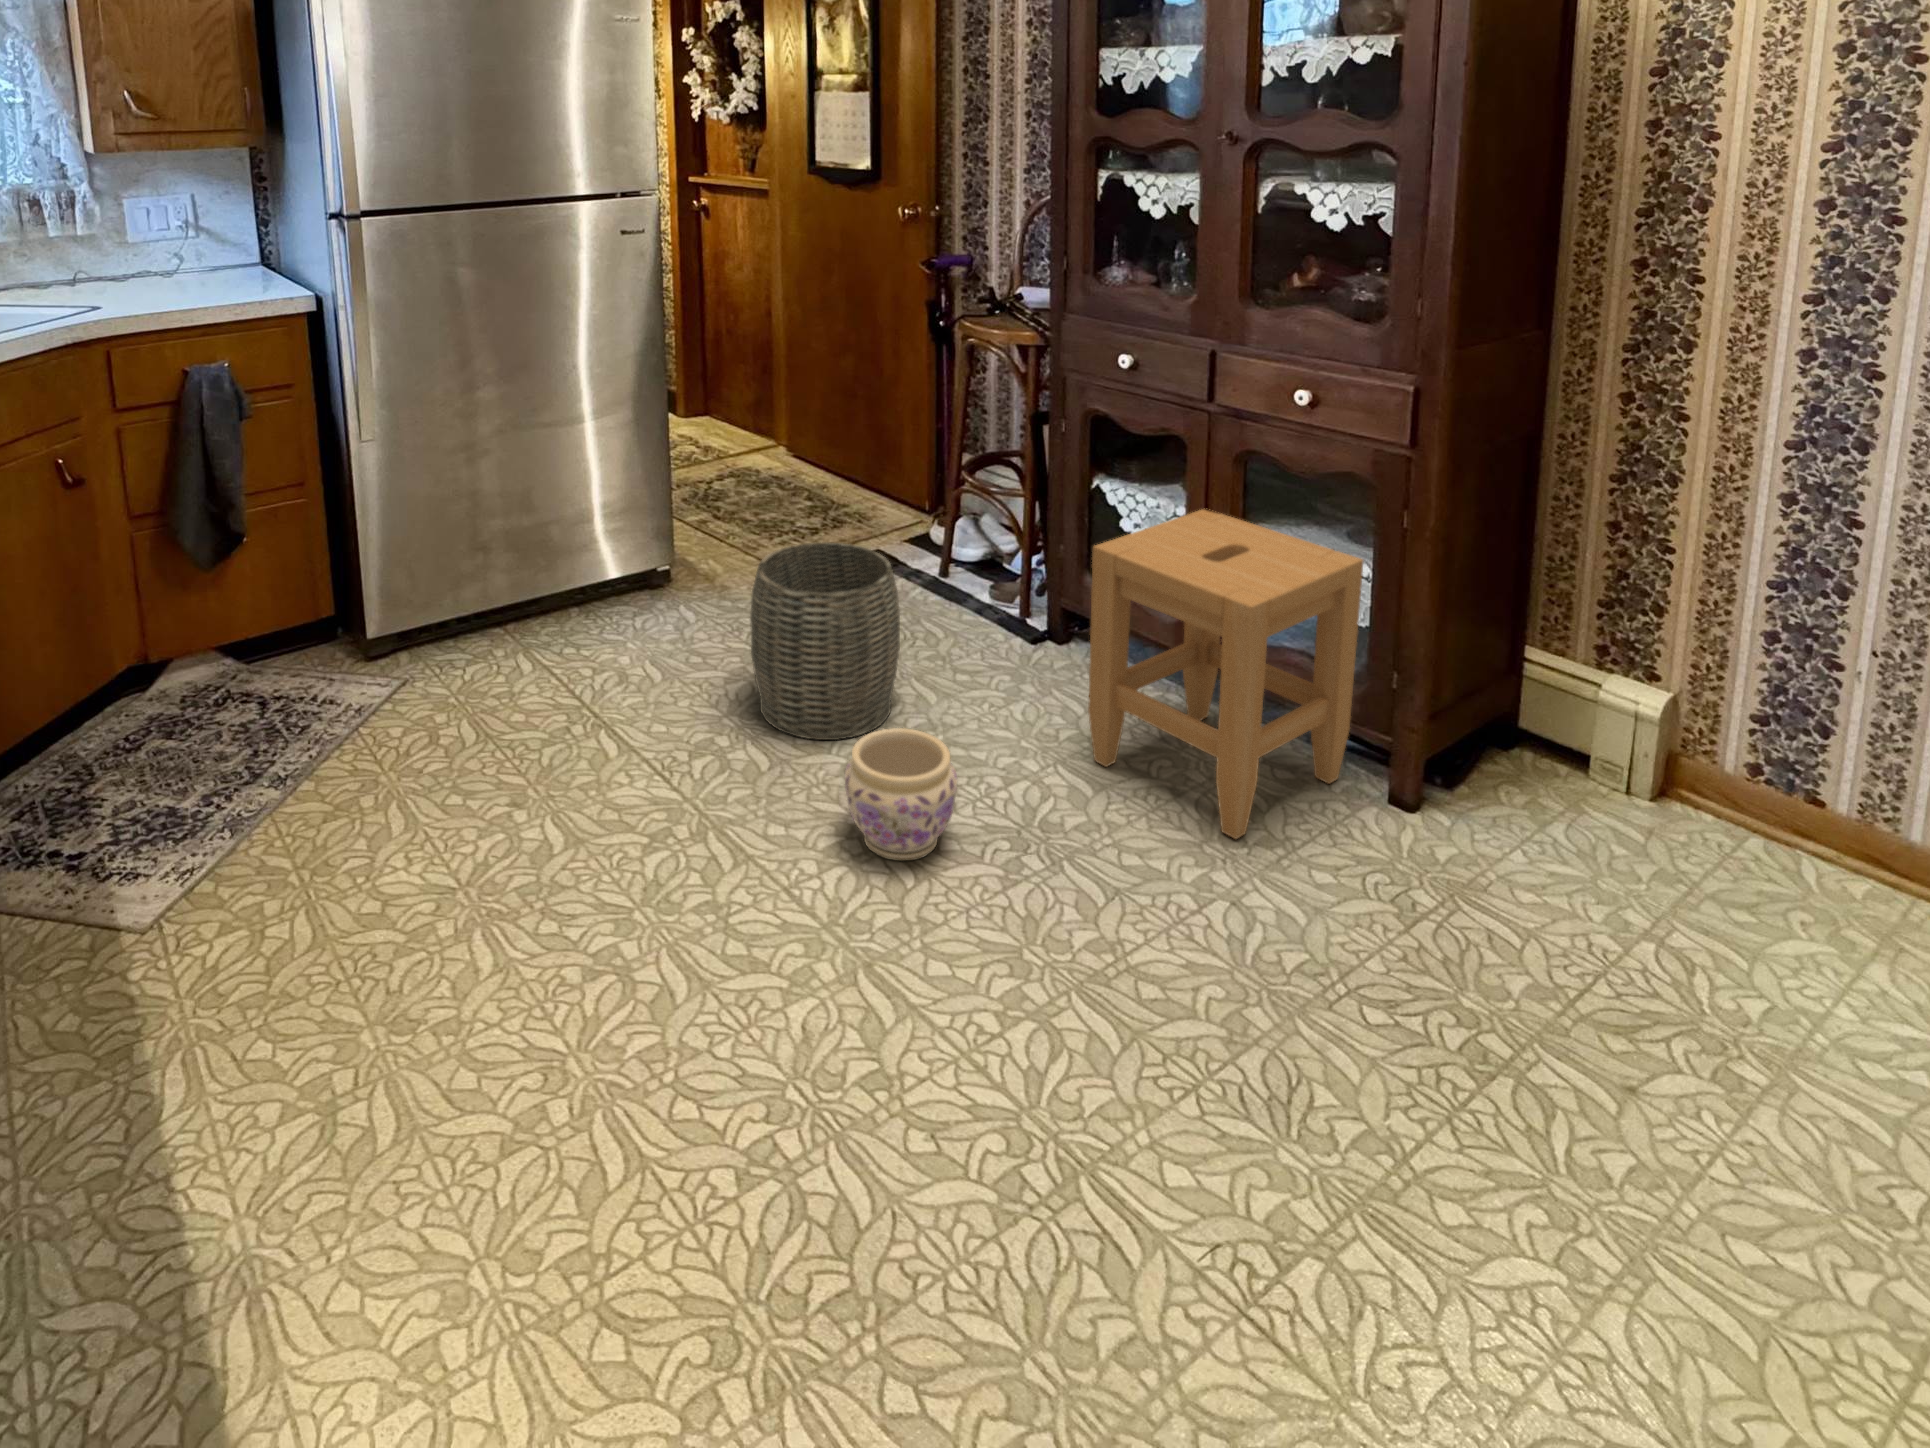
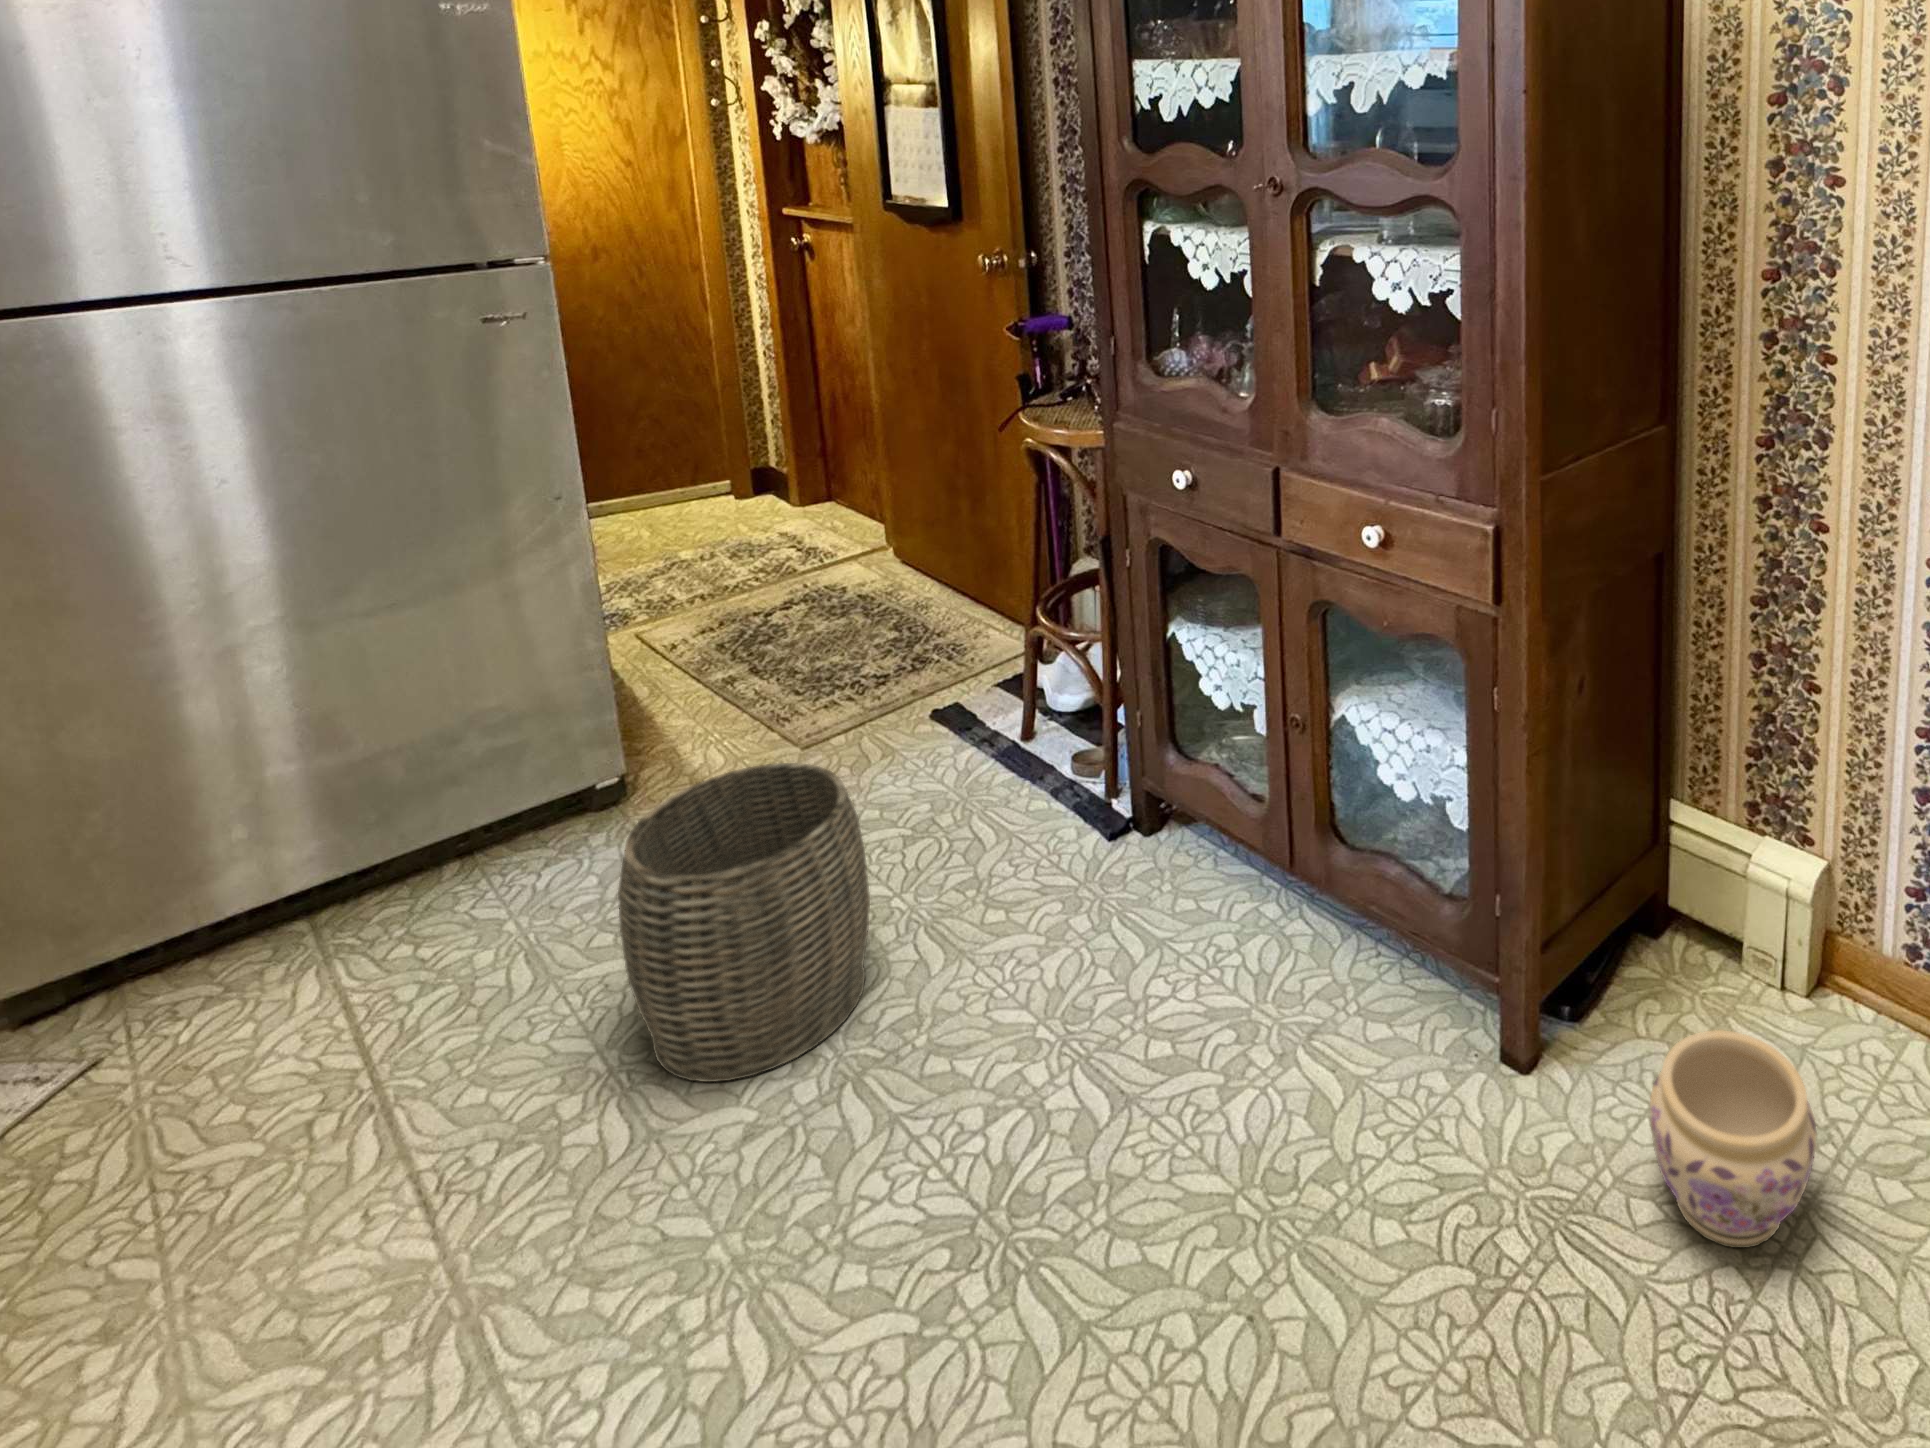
stool: present [1088,510,1364,839] -> none [1093,673,1451,1177]
planter: present [845,728,957,861] -> present [1650,1030,1817,1248]

